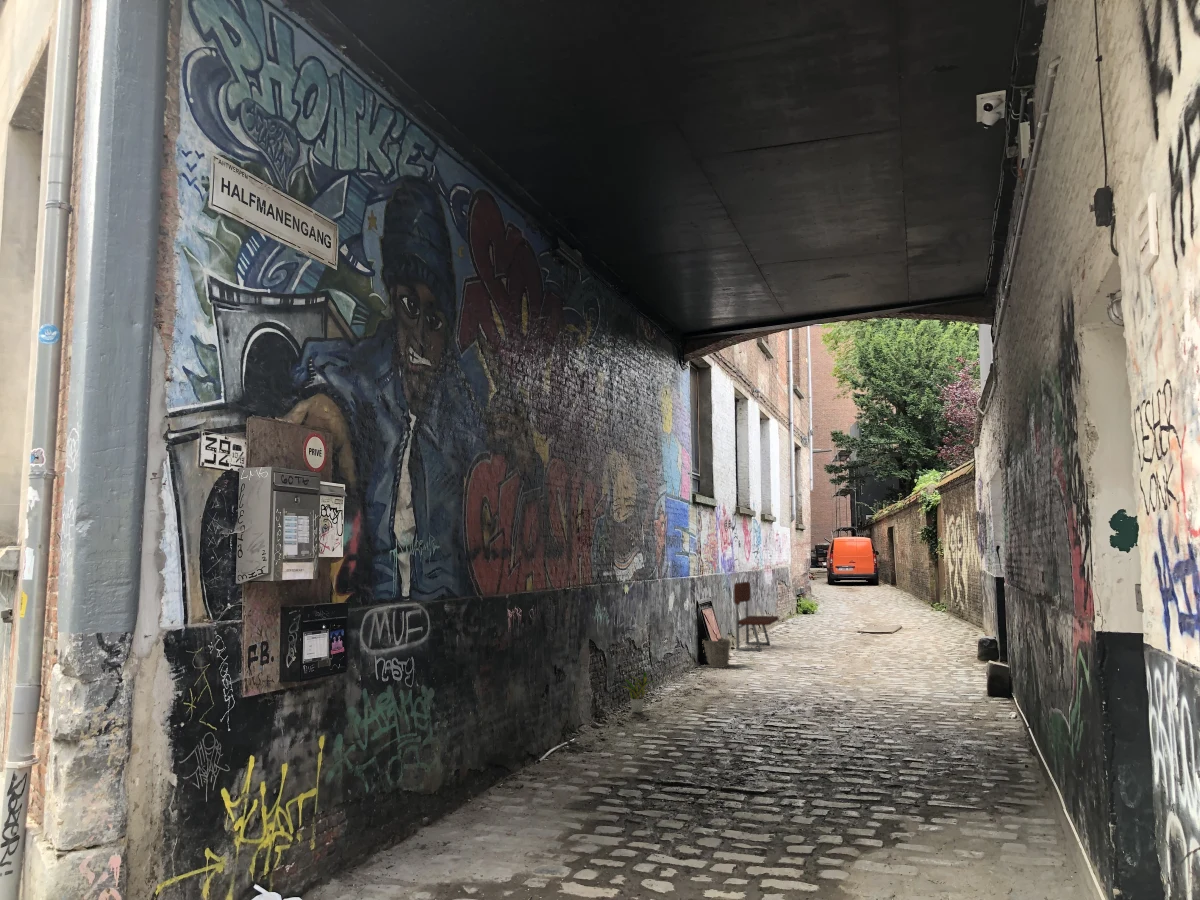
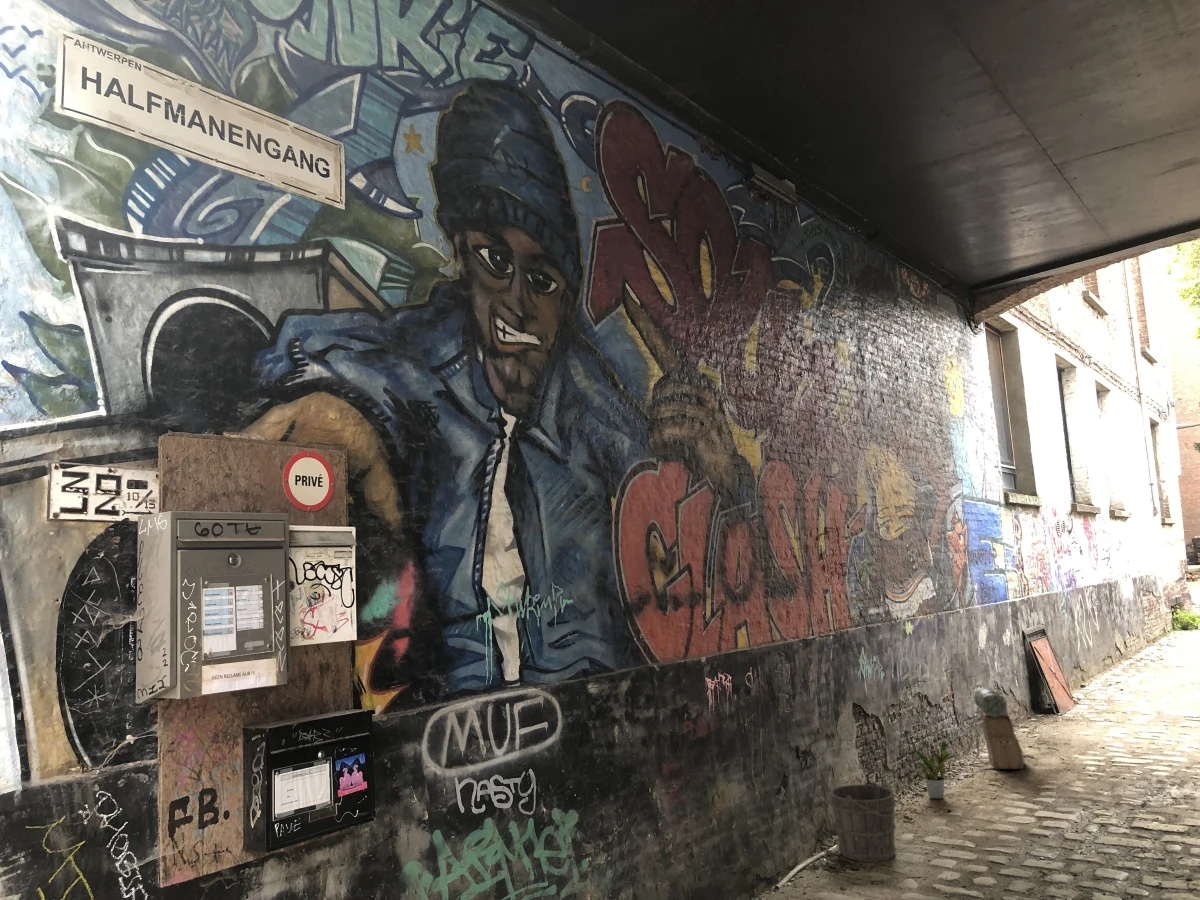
bench: present [734,582,779,651] -> none [1076,600,1147,693]
backpack: none [656,638,695,696] -> present [967,688,1024,769]
bucket: present [702,638,730,668] -> present [830,782,903,862]

